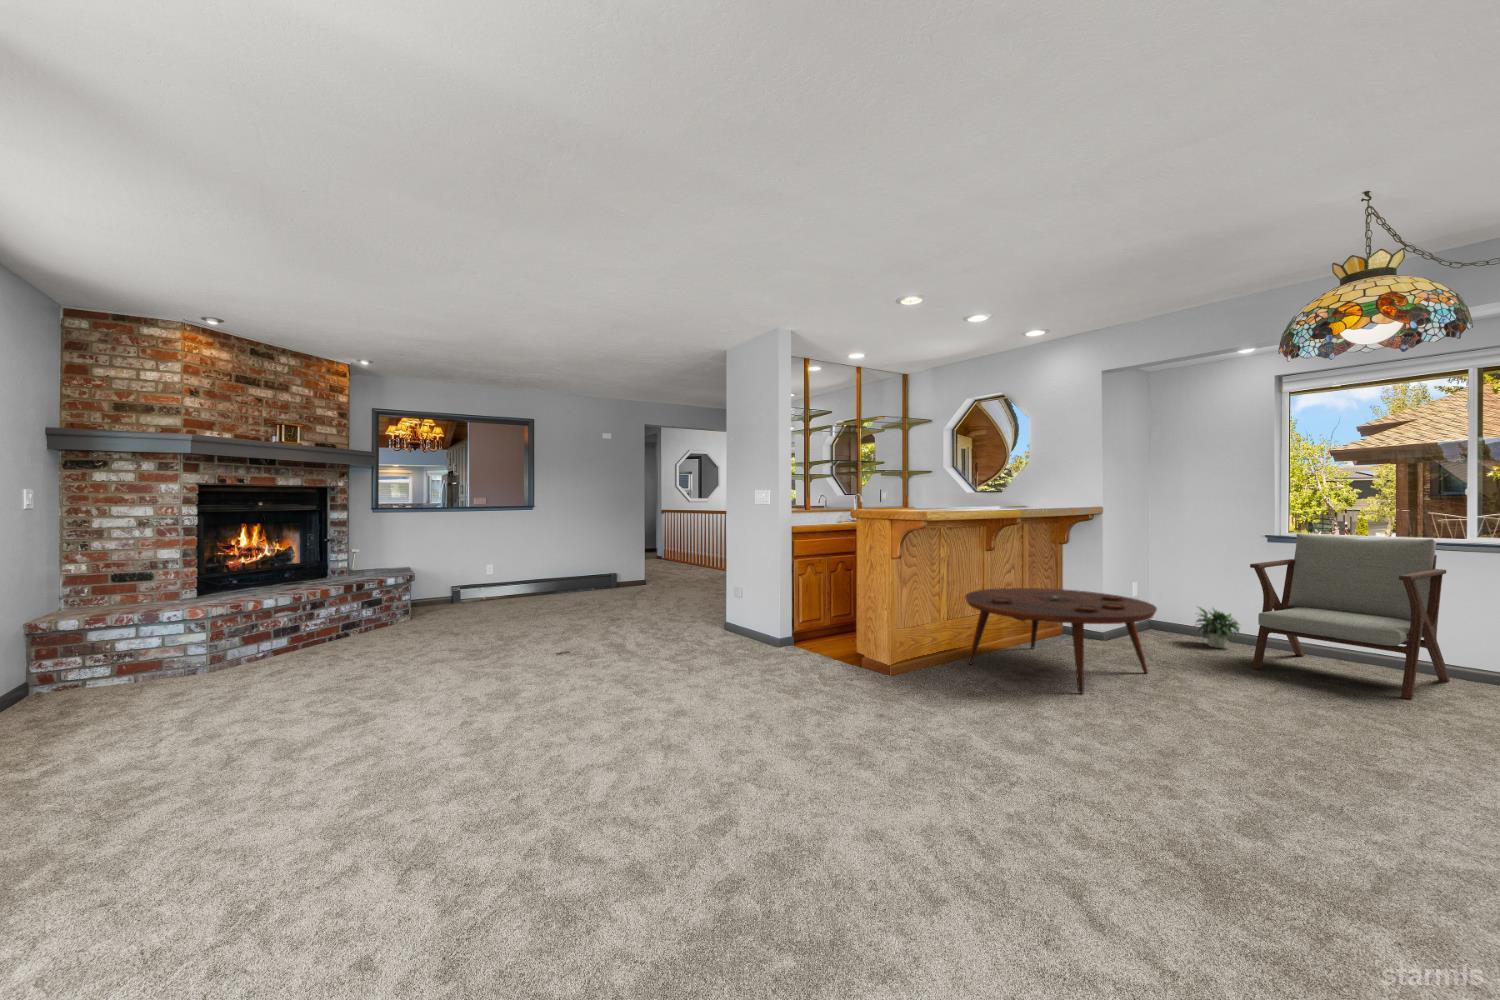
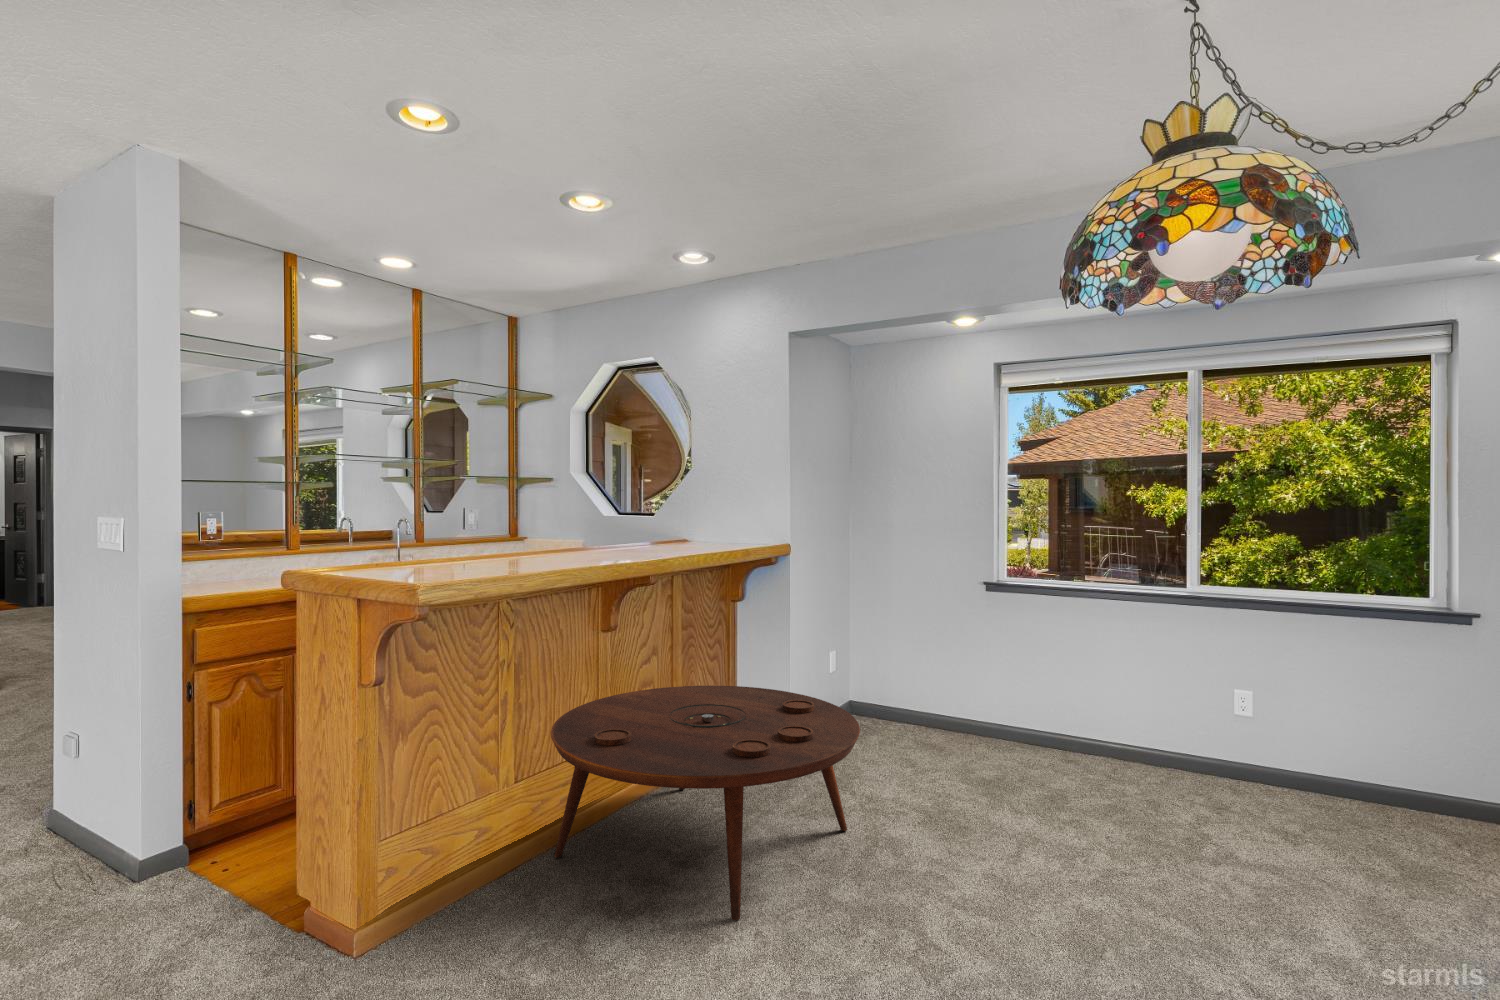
lounge chair: present [1250,534,1450,699] -> none [979,584,1190,833]
potted plant: present [1196,607,1239,648] -> none [907,686,964,749]

